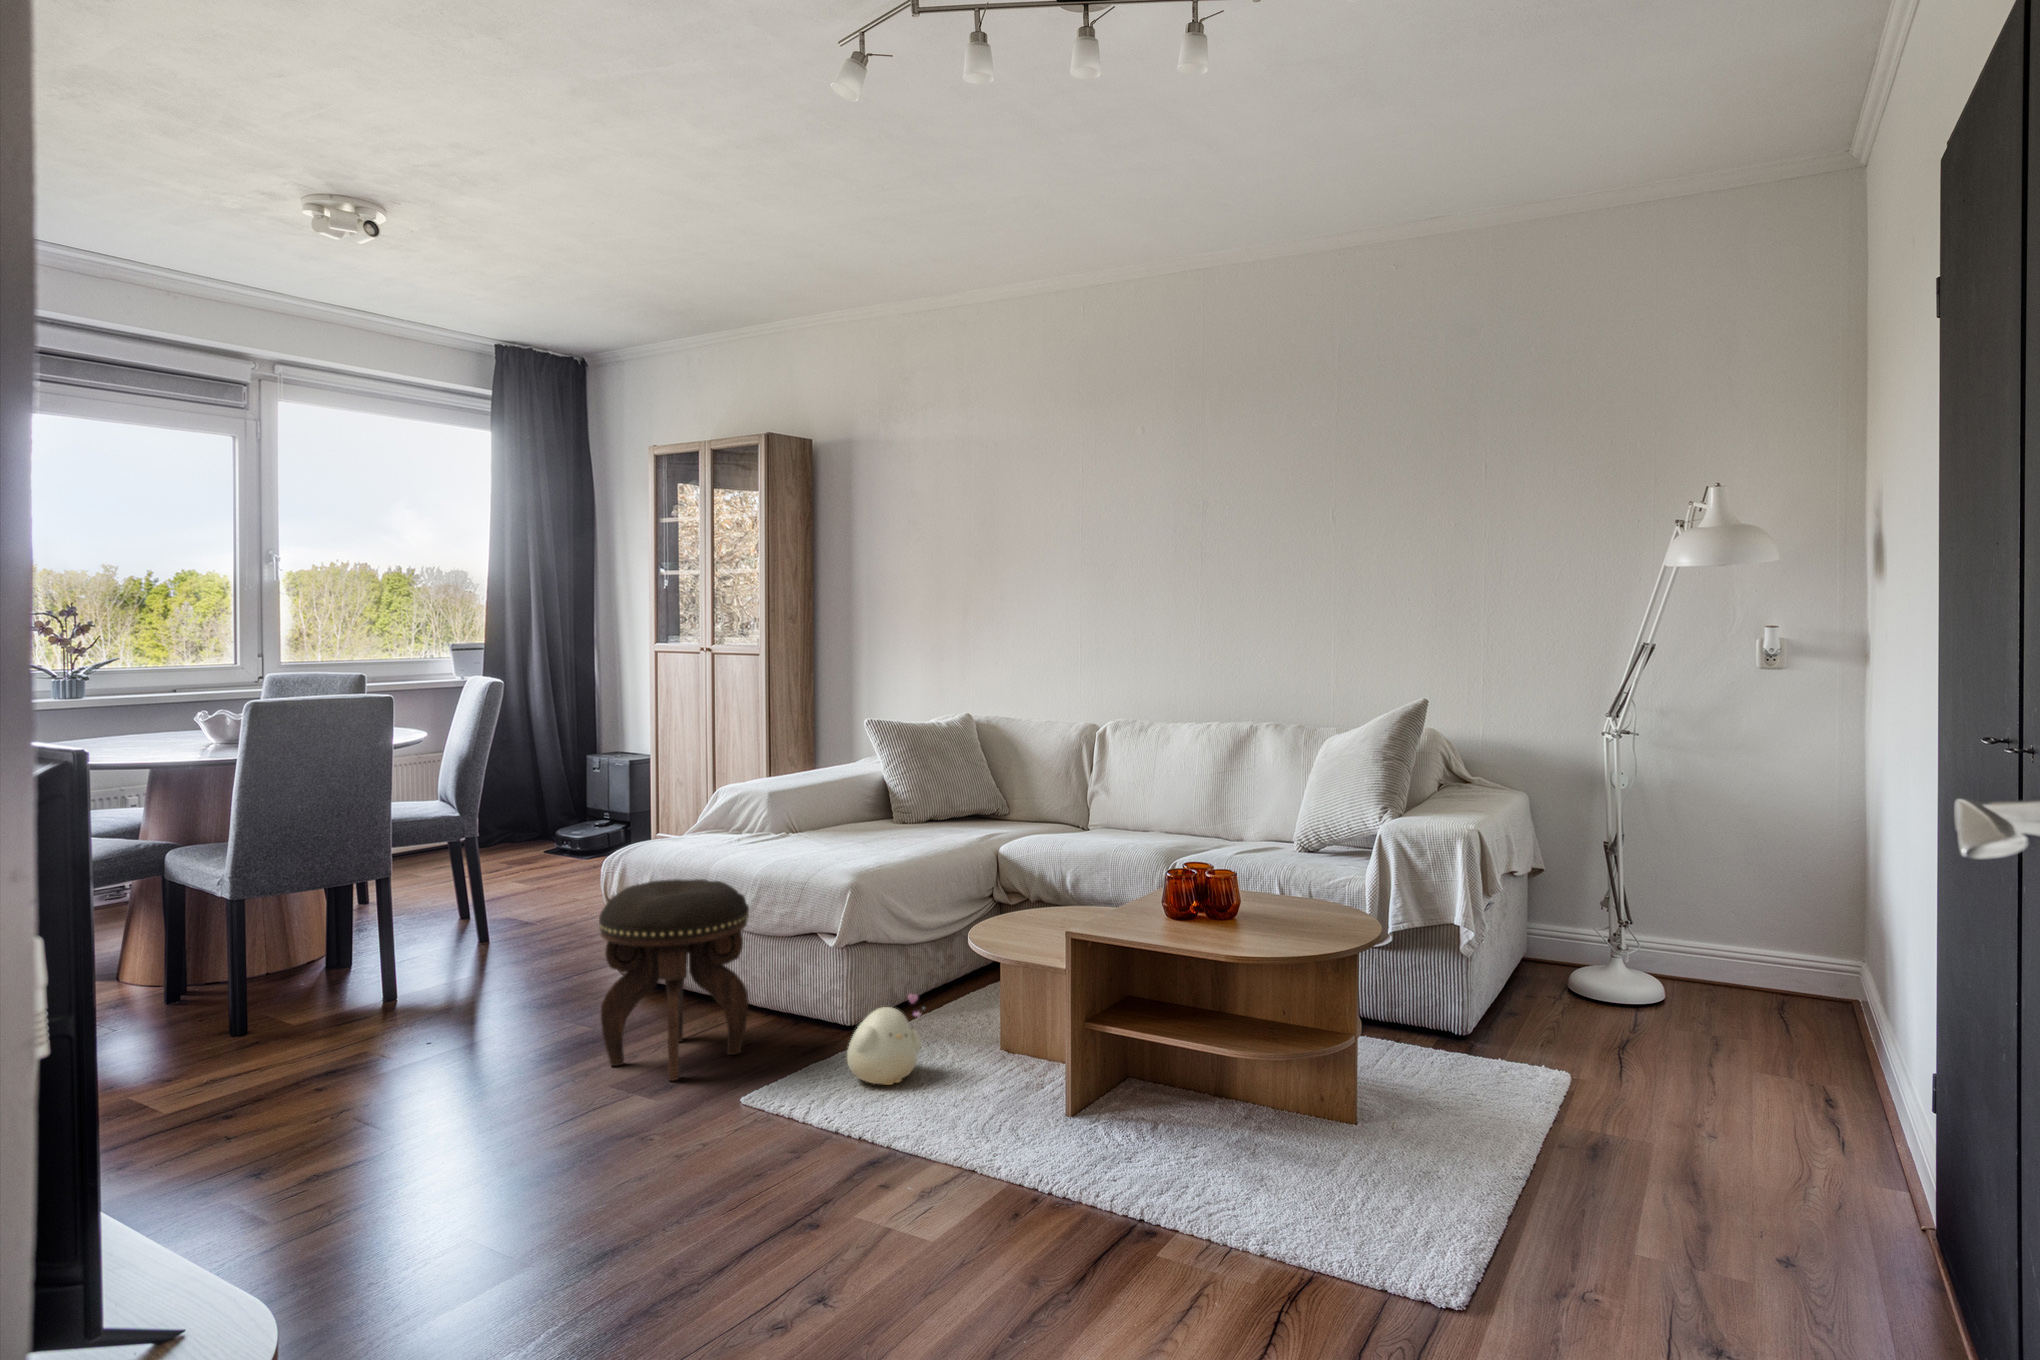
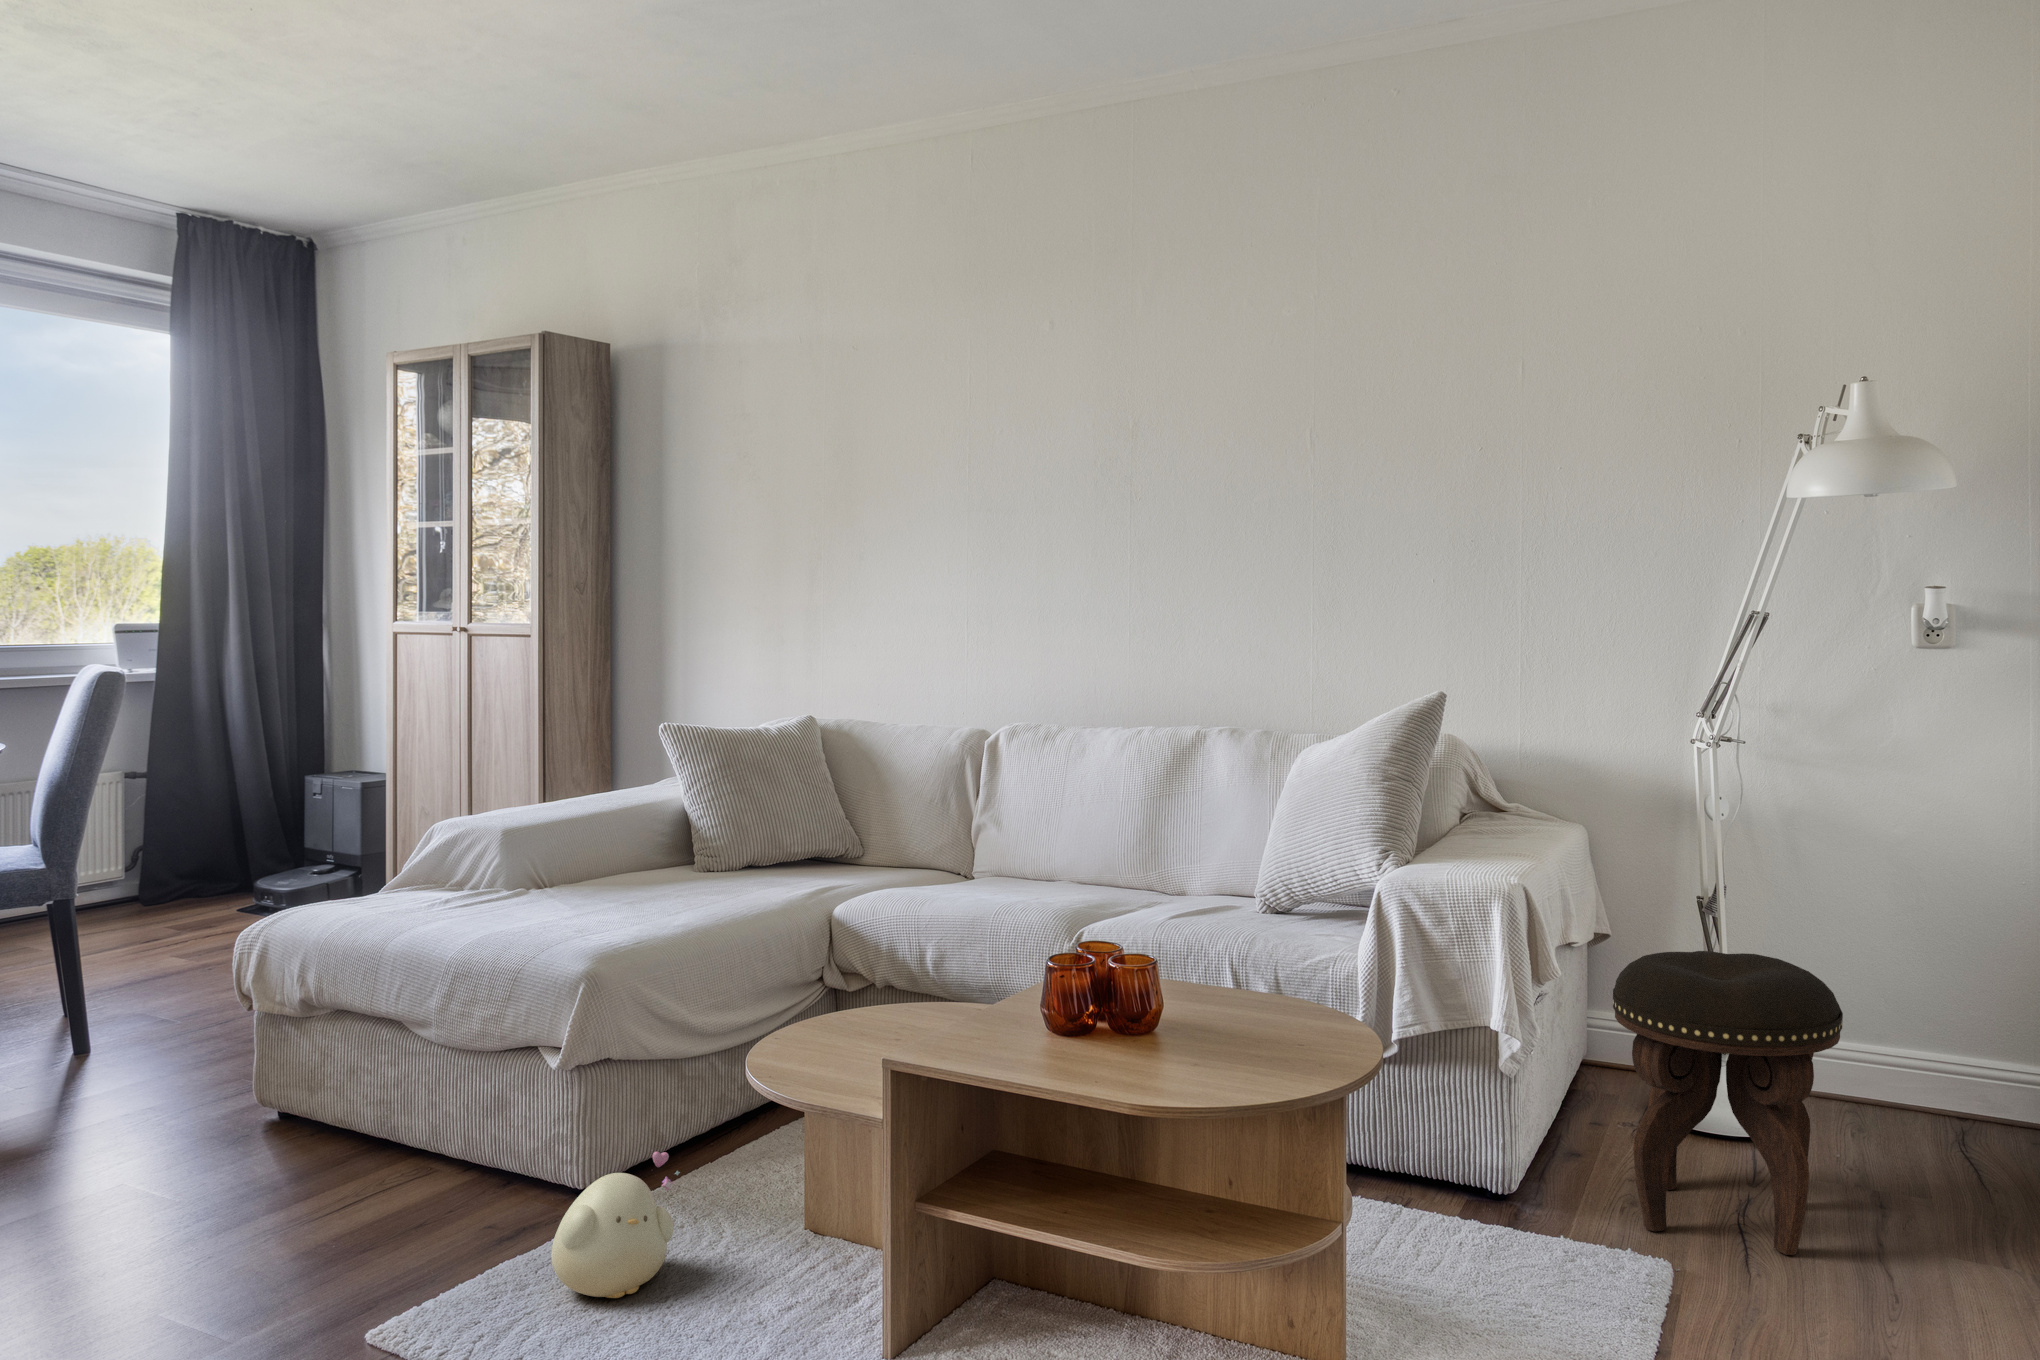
footstool: present [599,879,749,1081] -> present [1613,951,1843,1255]

